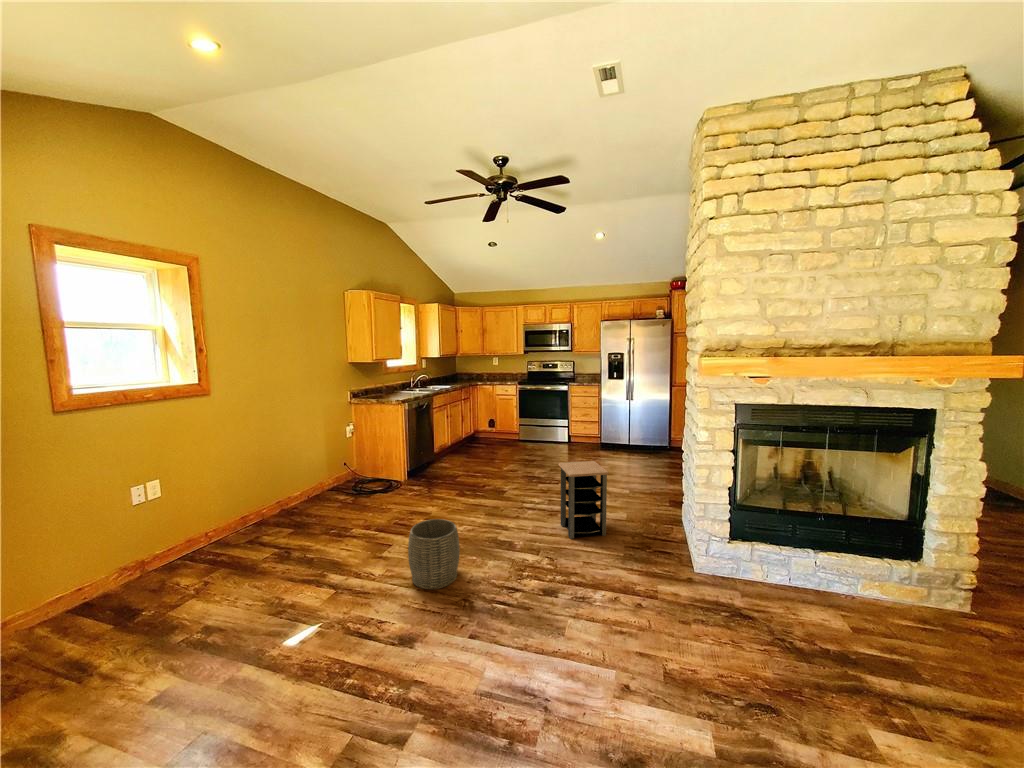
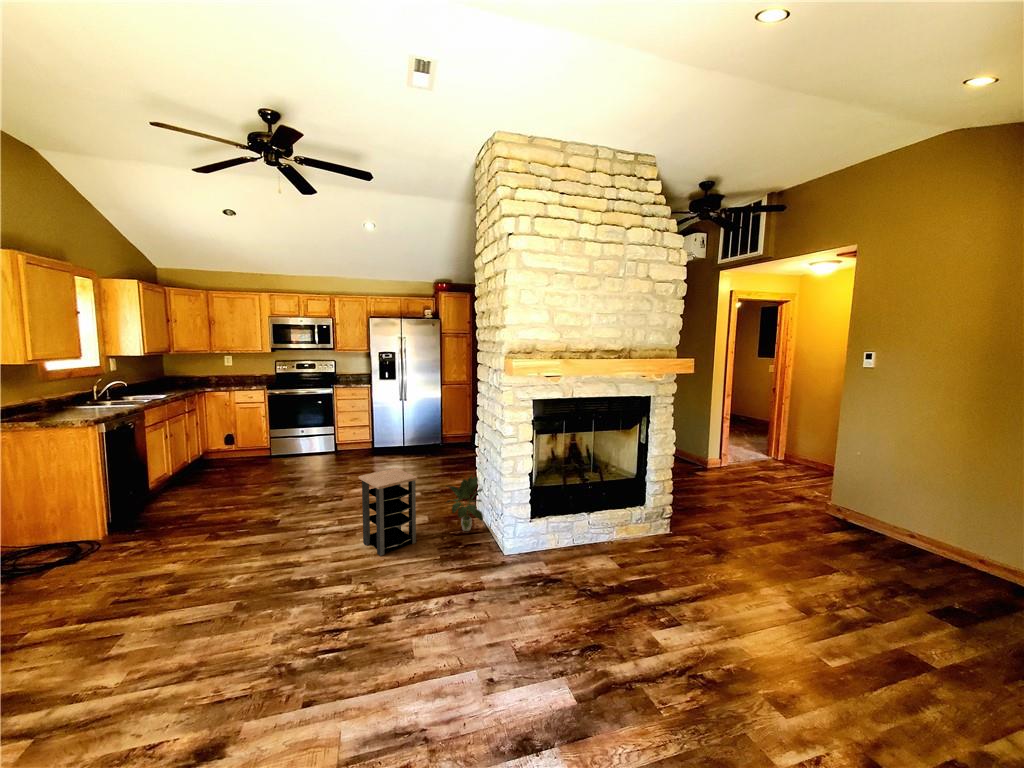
potted plant: none [638,479,681,538] -> present [445,475,483,531]
woven basket: present [408,519,460,589] -> none [173,575,255,678]

